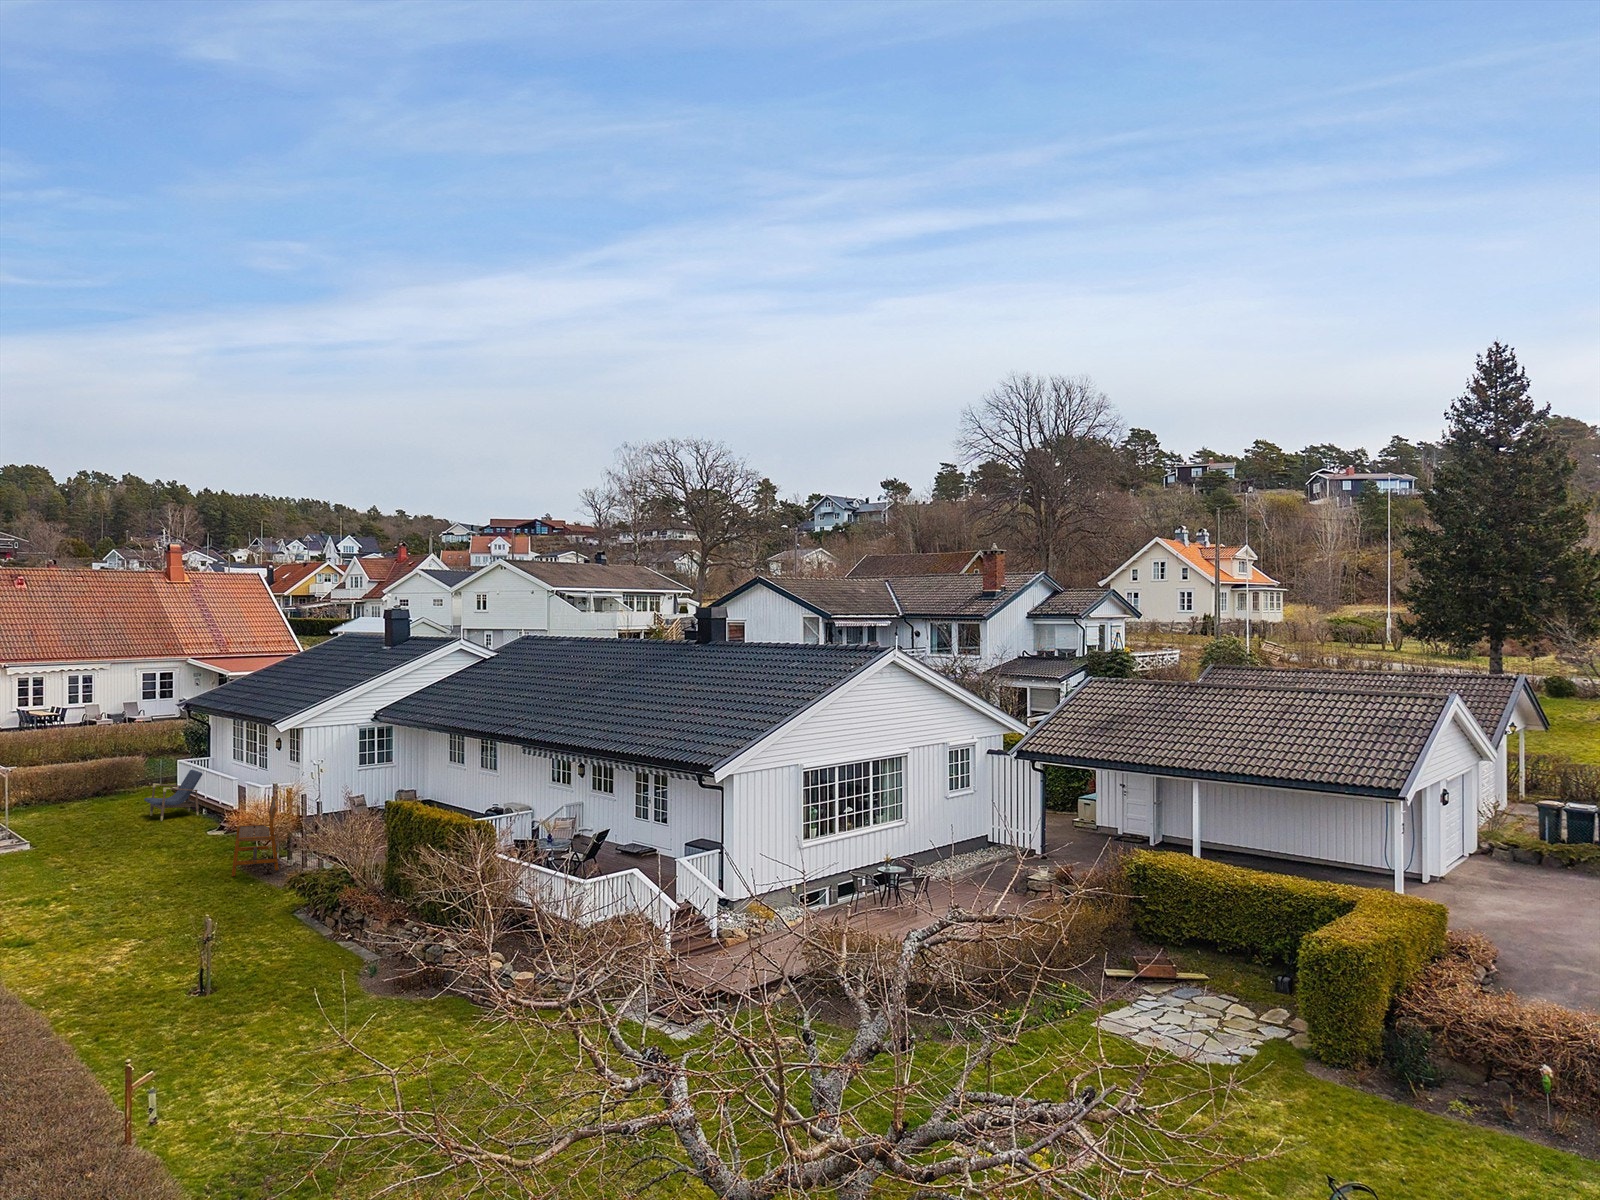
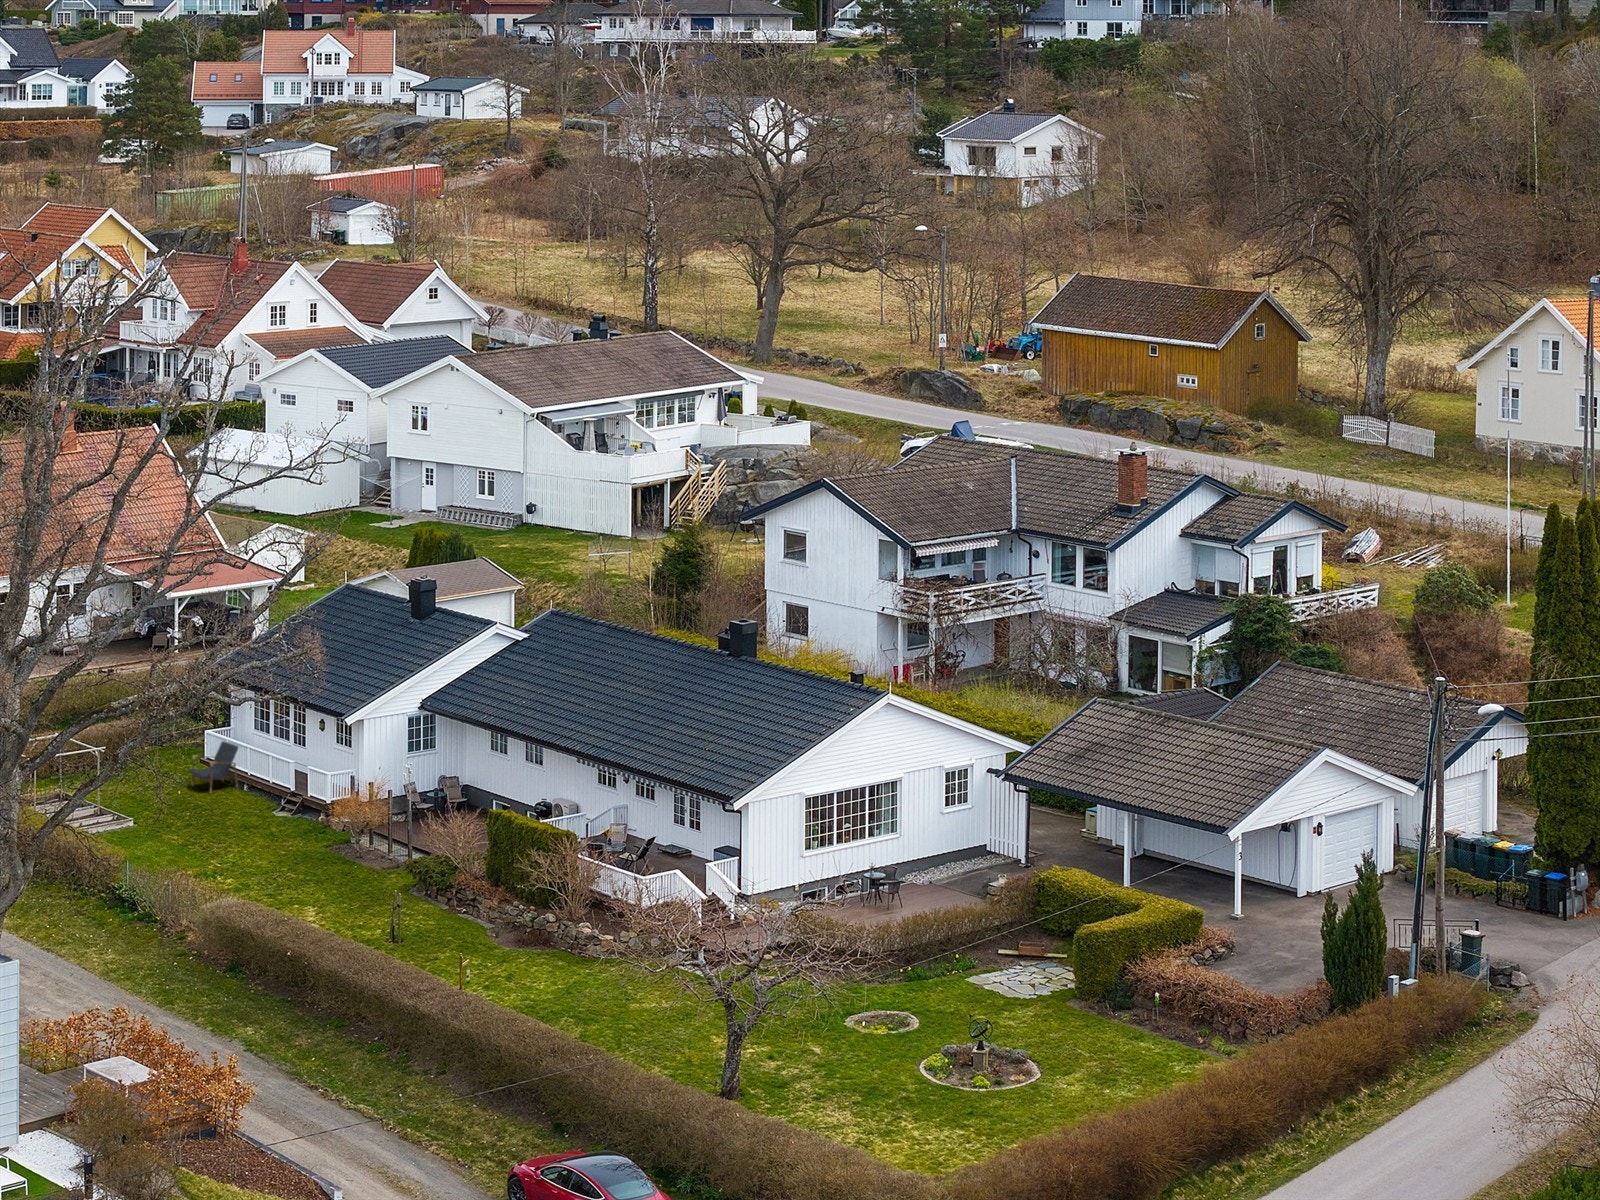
bench: present [232,798,279,876] -> none [320,787,367,856]

